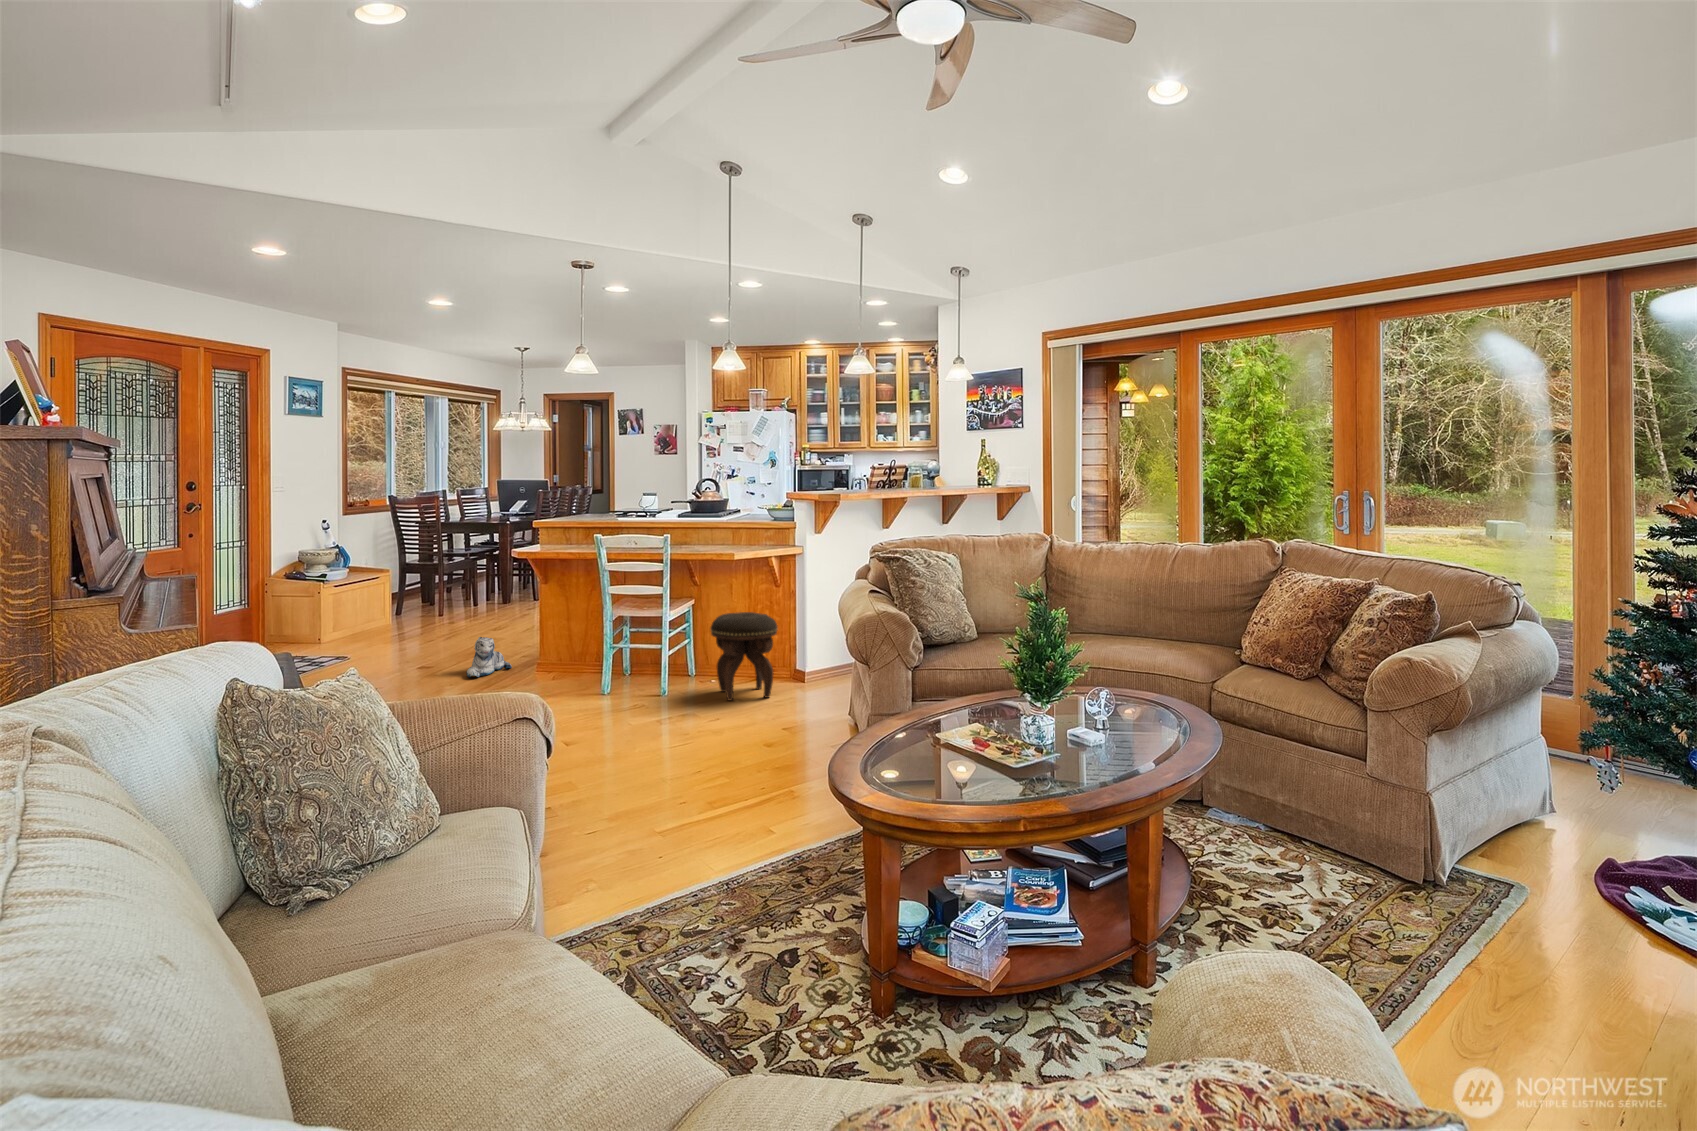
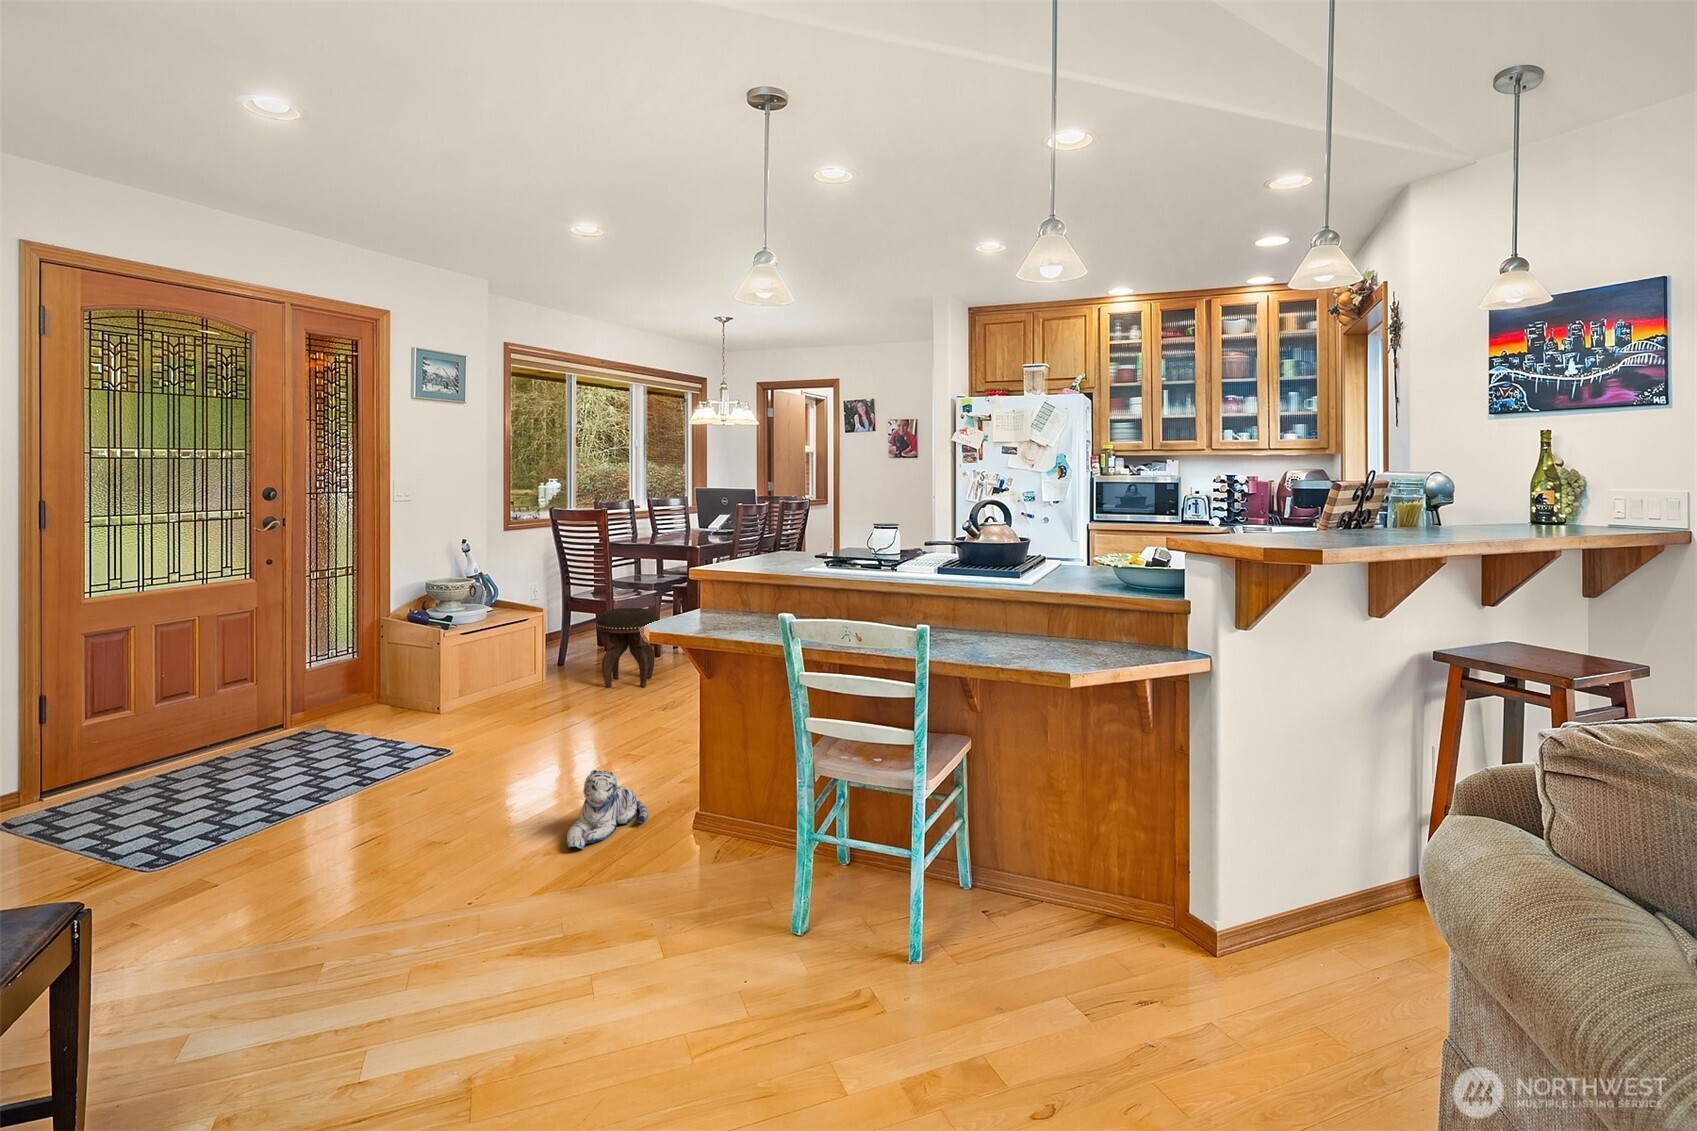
footstool: present [710,612,778,701] -> present [597,608,659,687]

